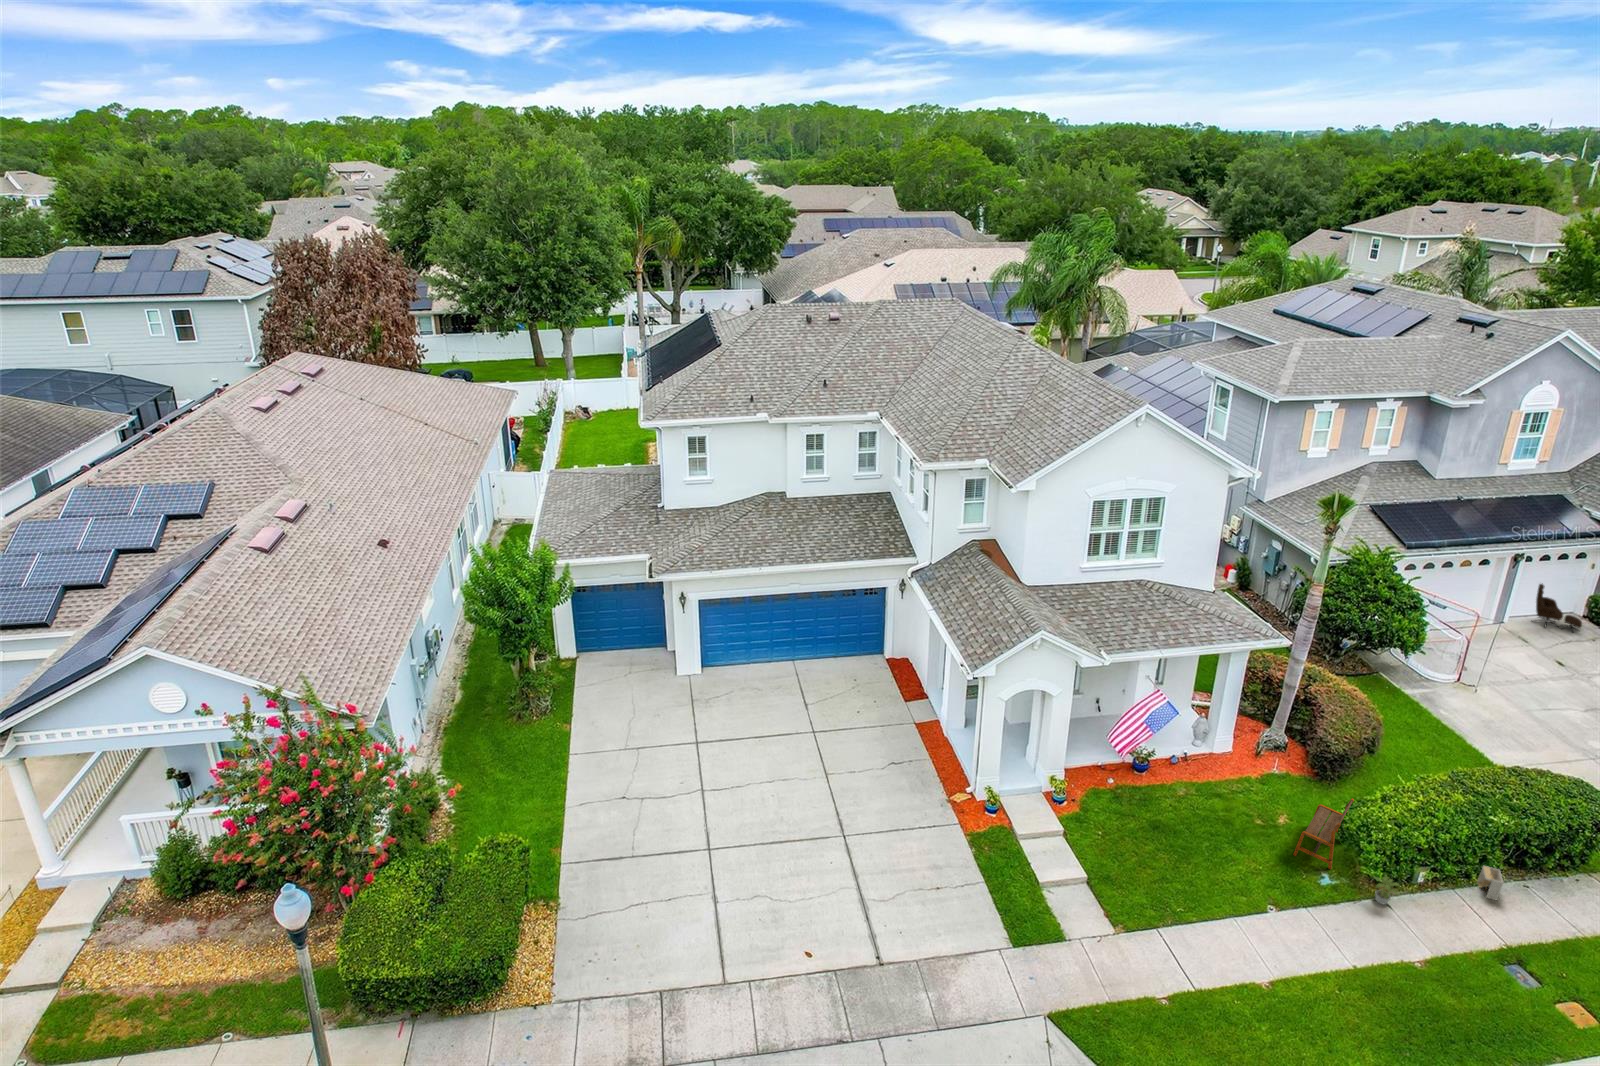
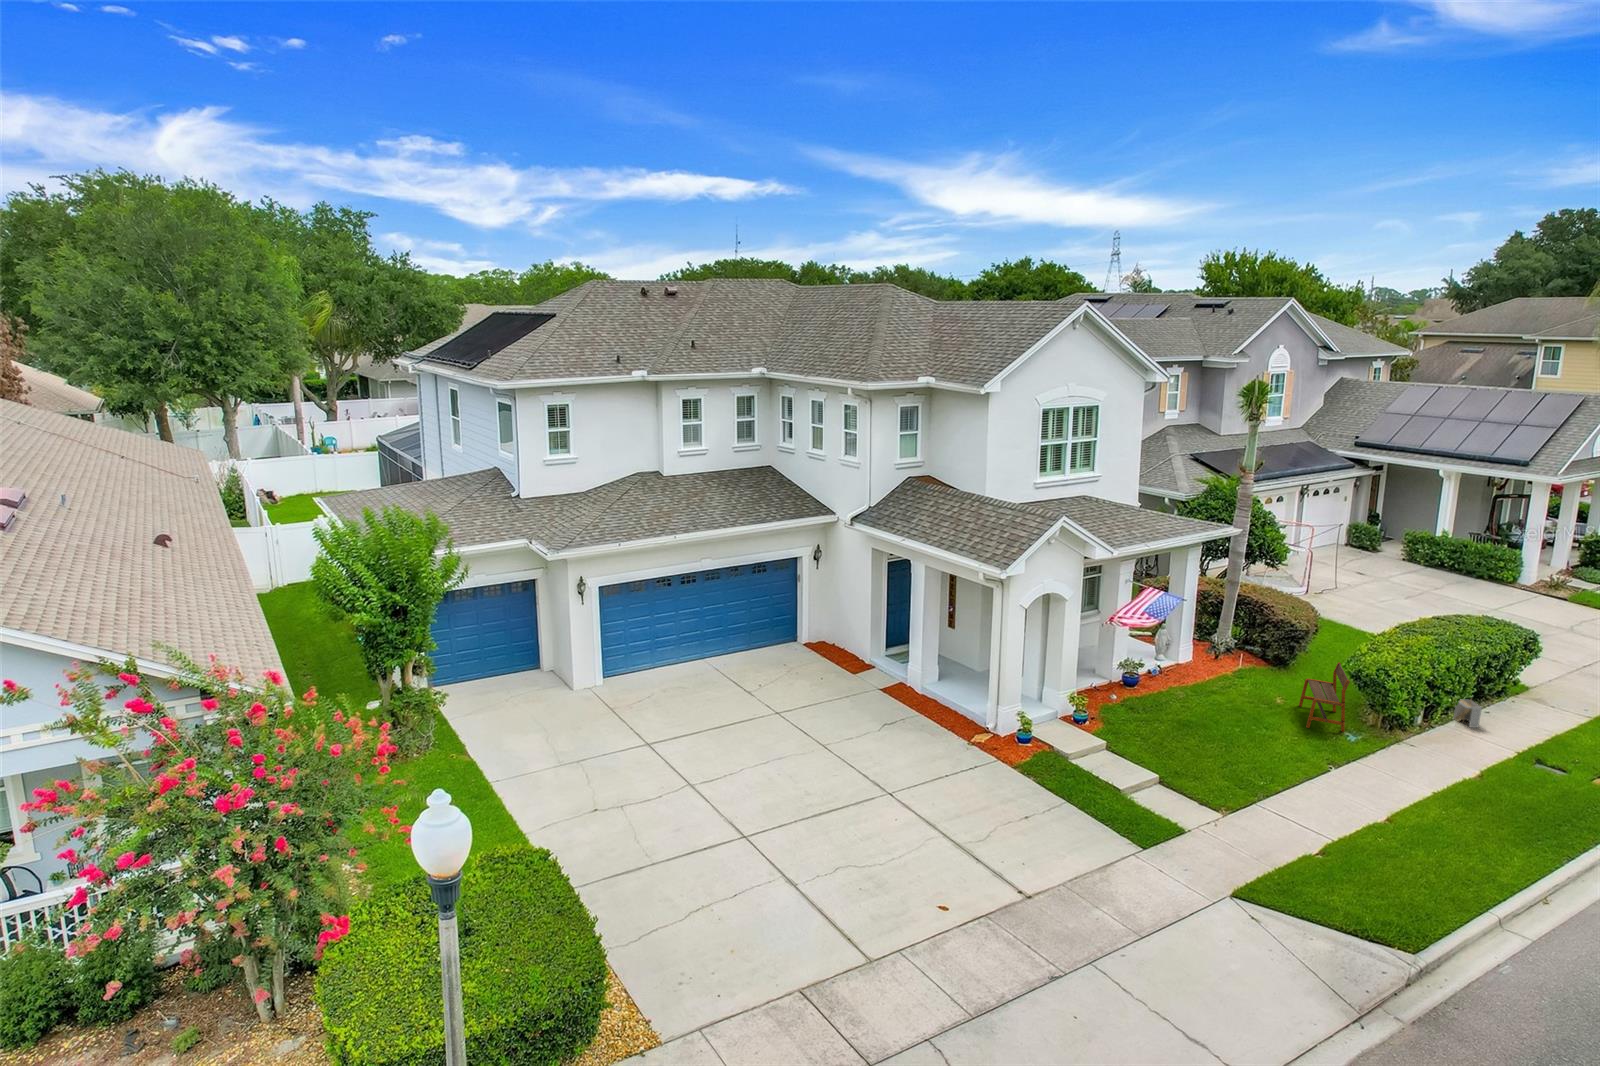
lounge chair: present [1536,584,1582,628] -> none [1316,516,1357,554]
potted plant: present [1374,877,1399,905] -> none [1392,721,1420,747]

